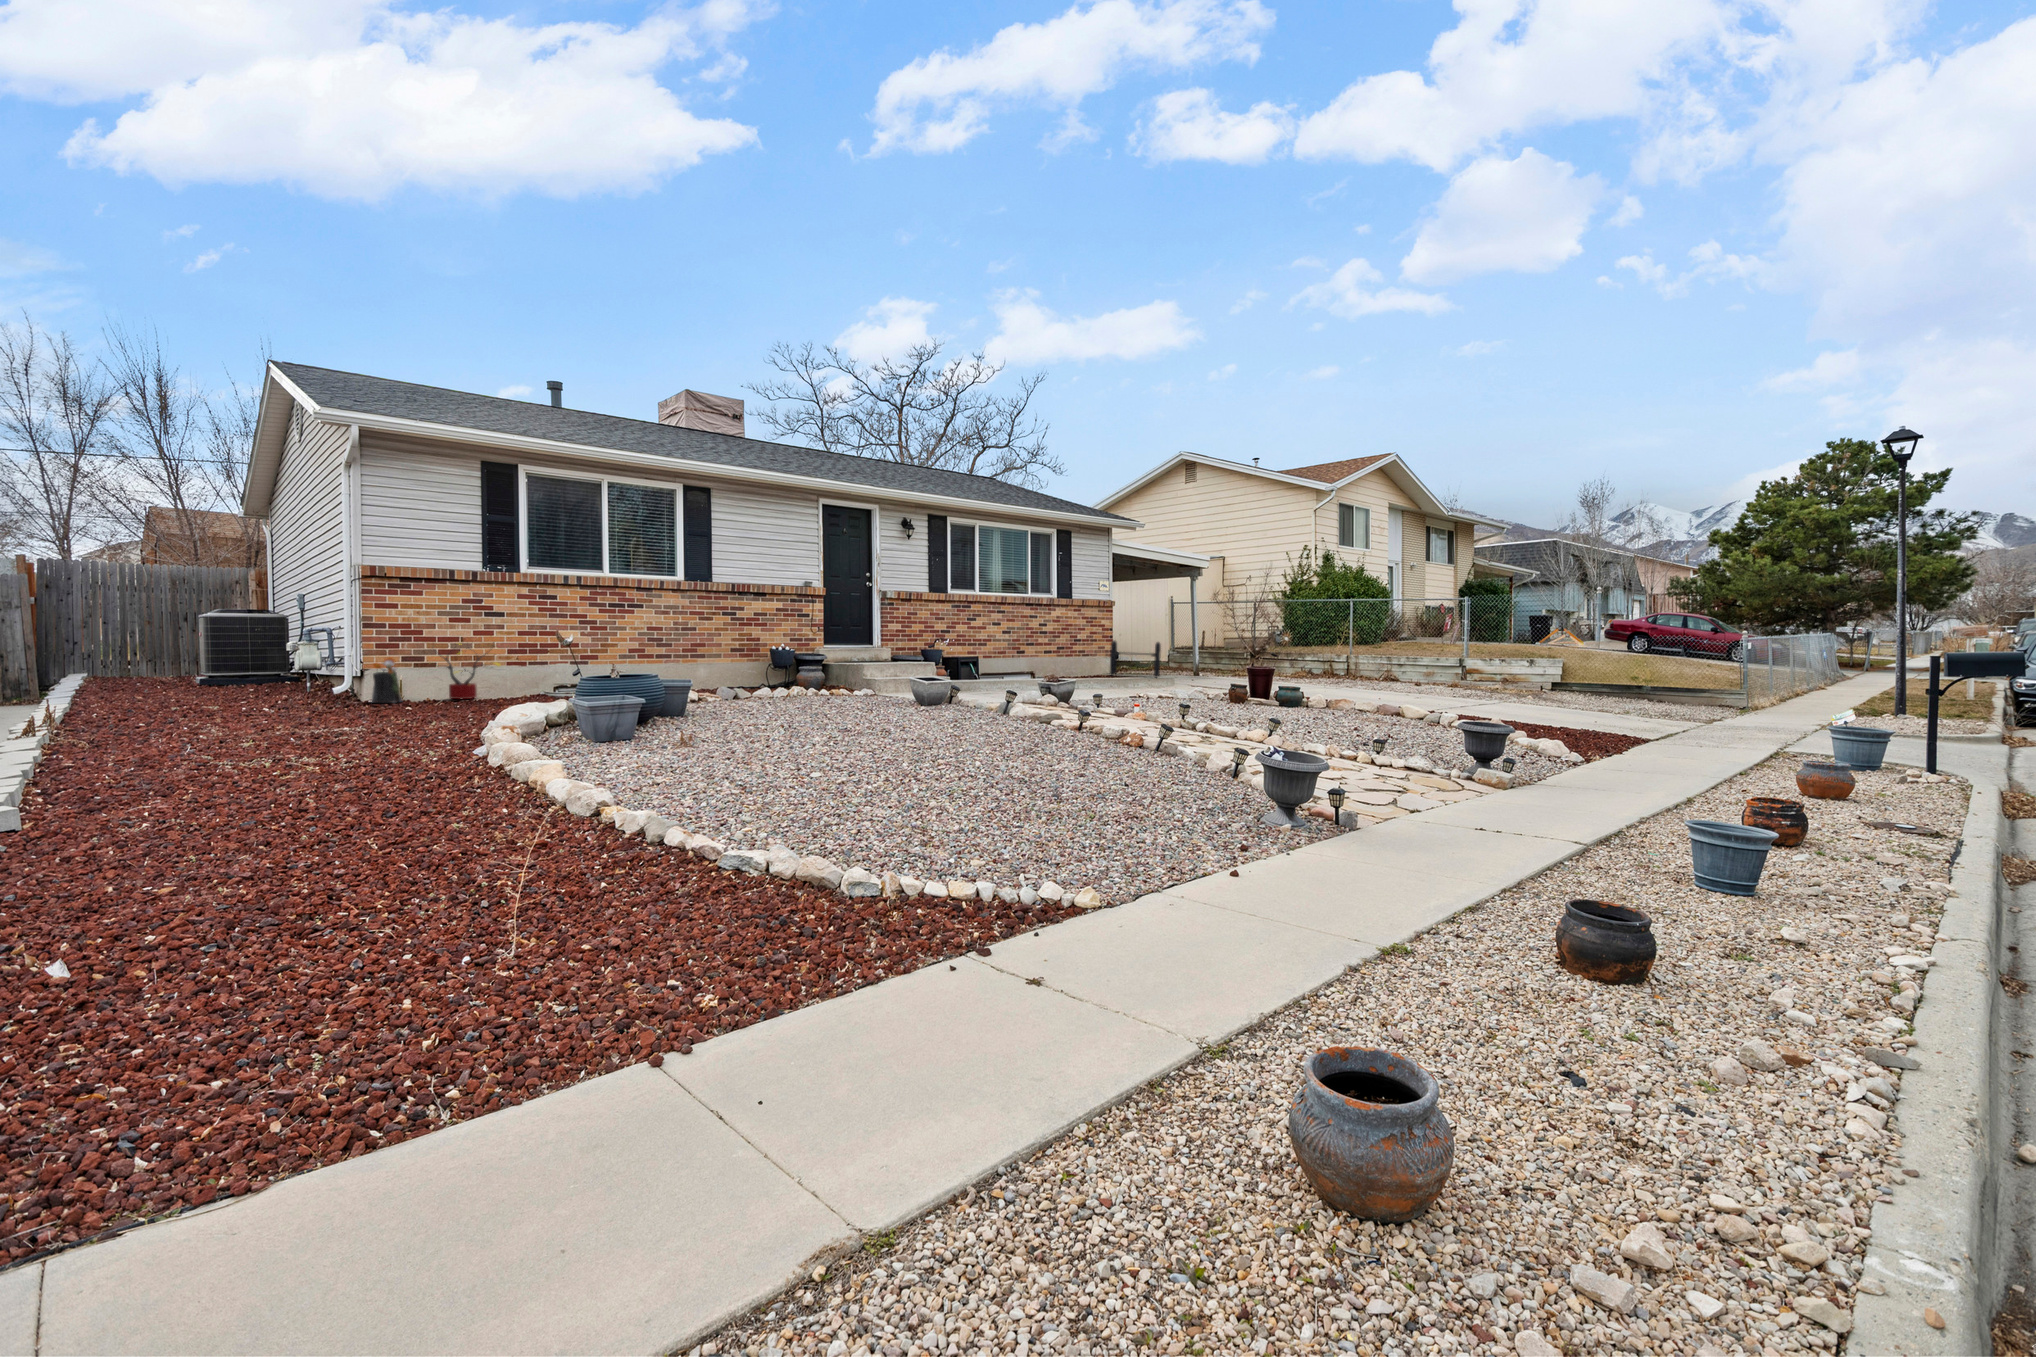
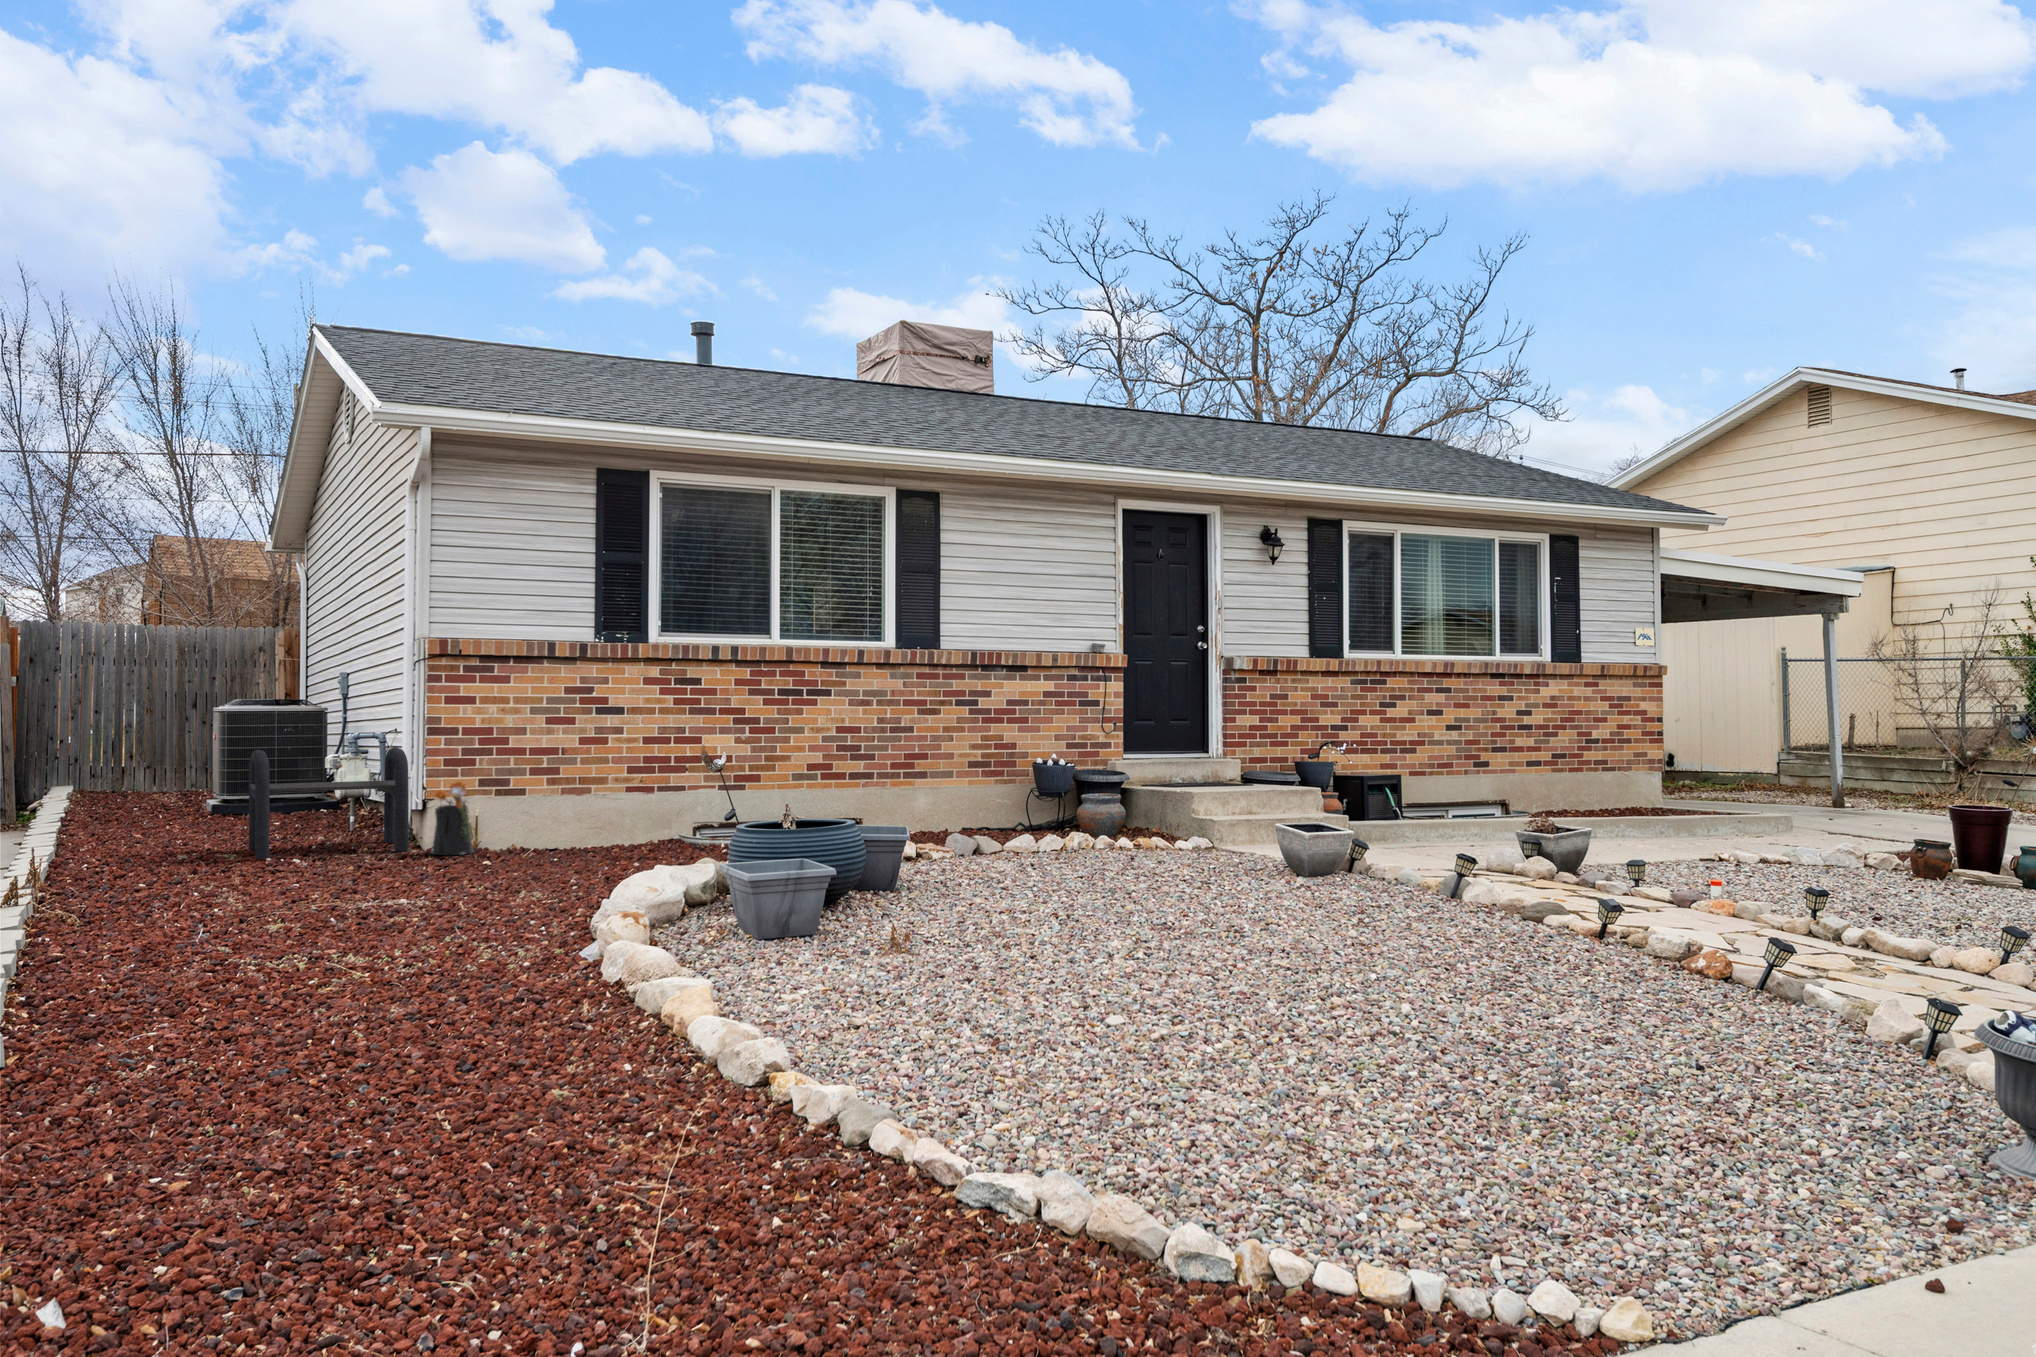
bench: present [1110,641,1161,677] -> present [249,747,409,859]
decorative plant: present [440,649,500,699] -> none [511,756,615,850]

